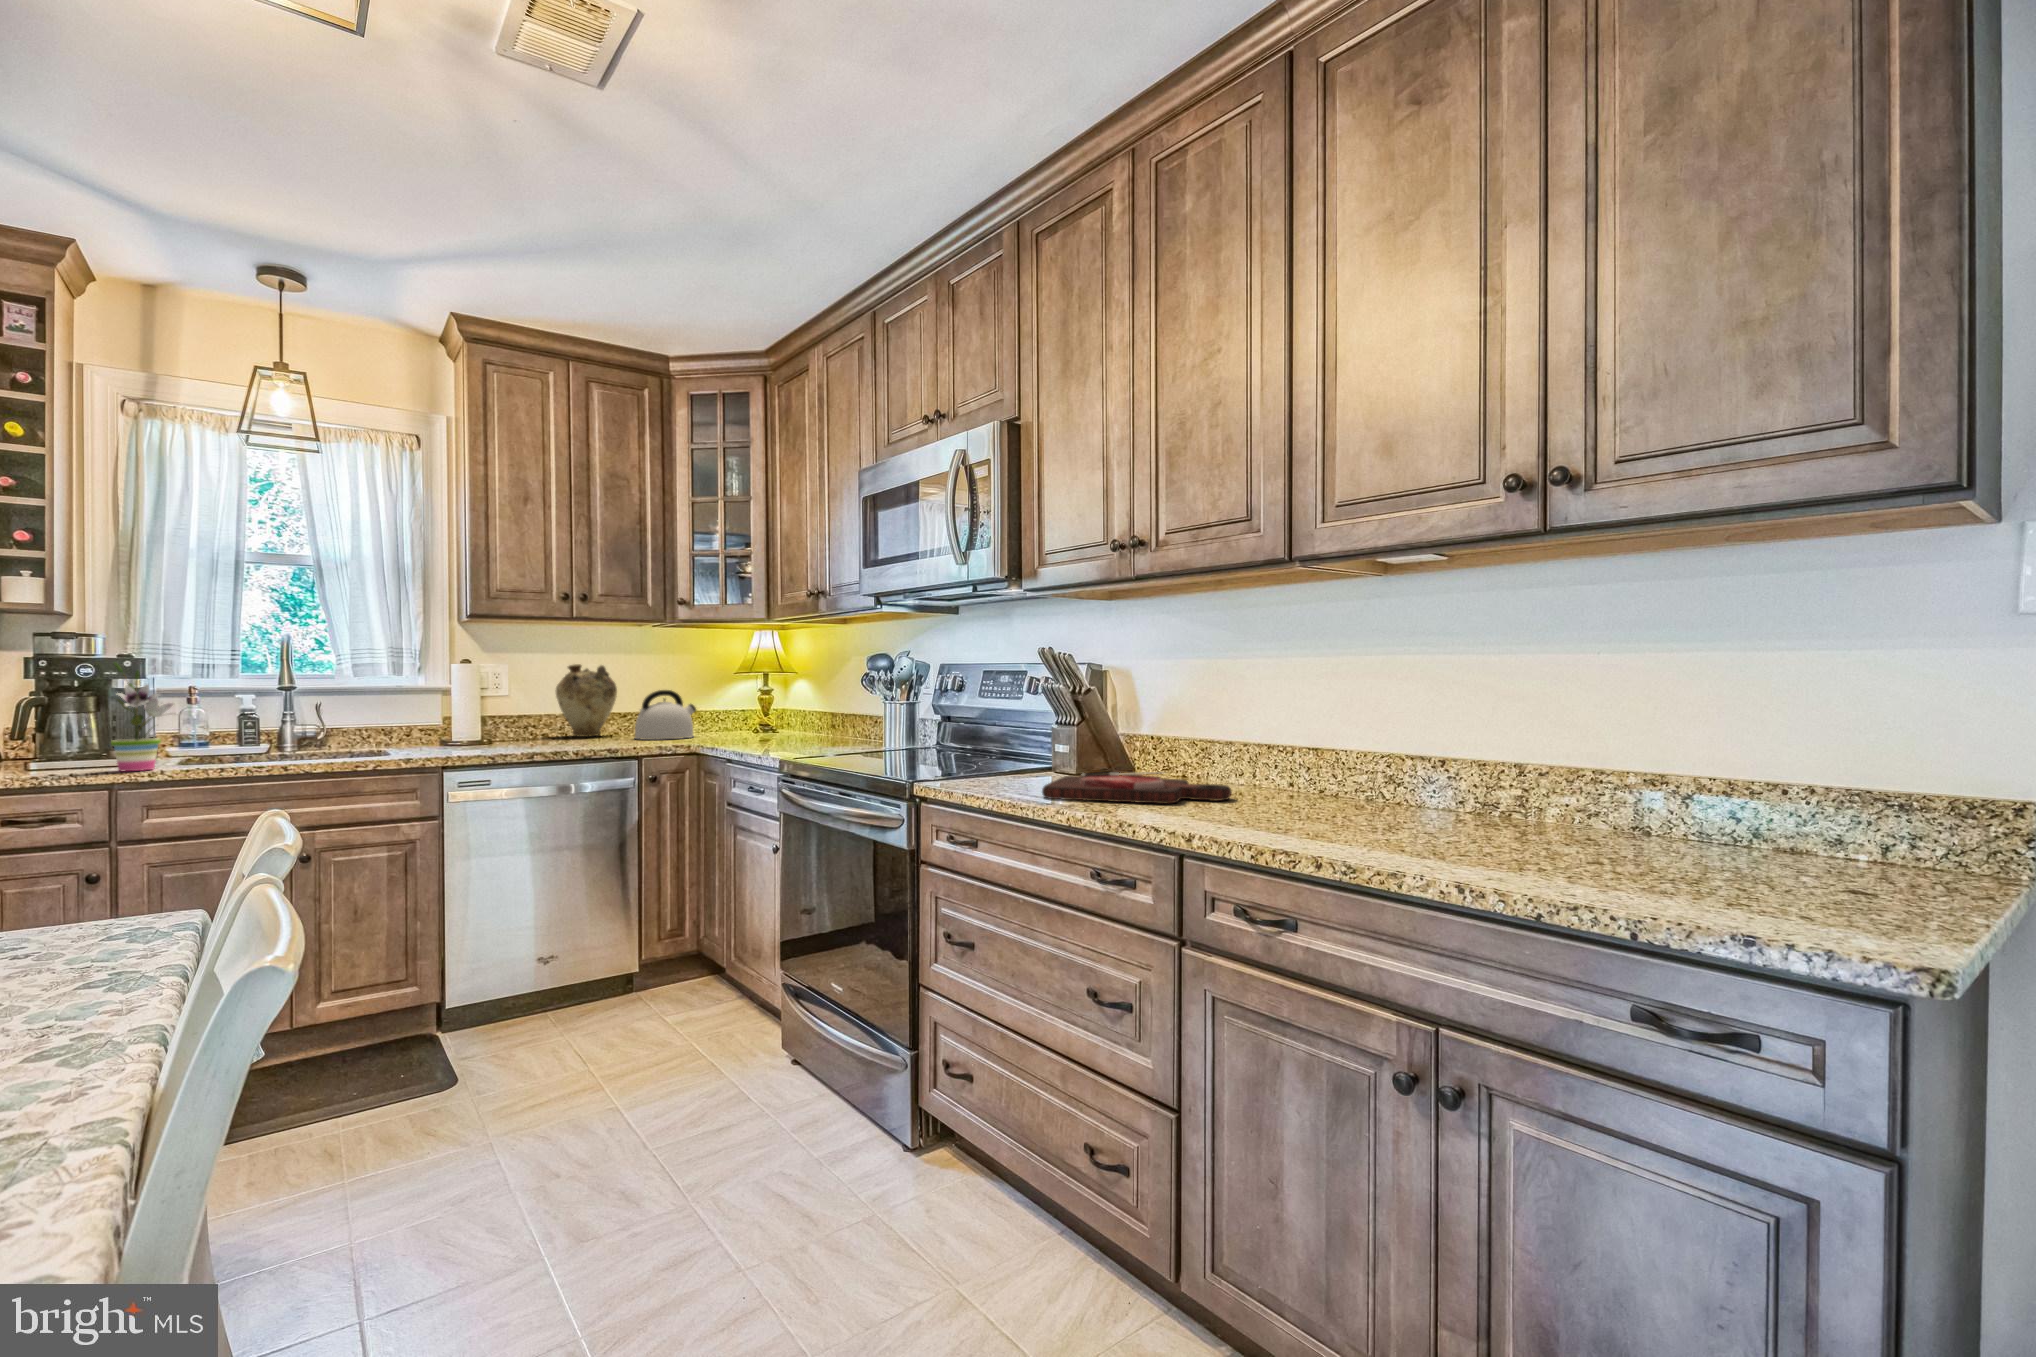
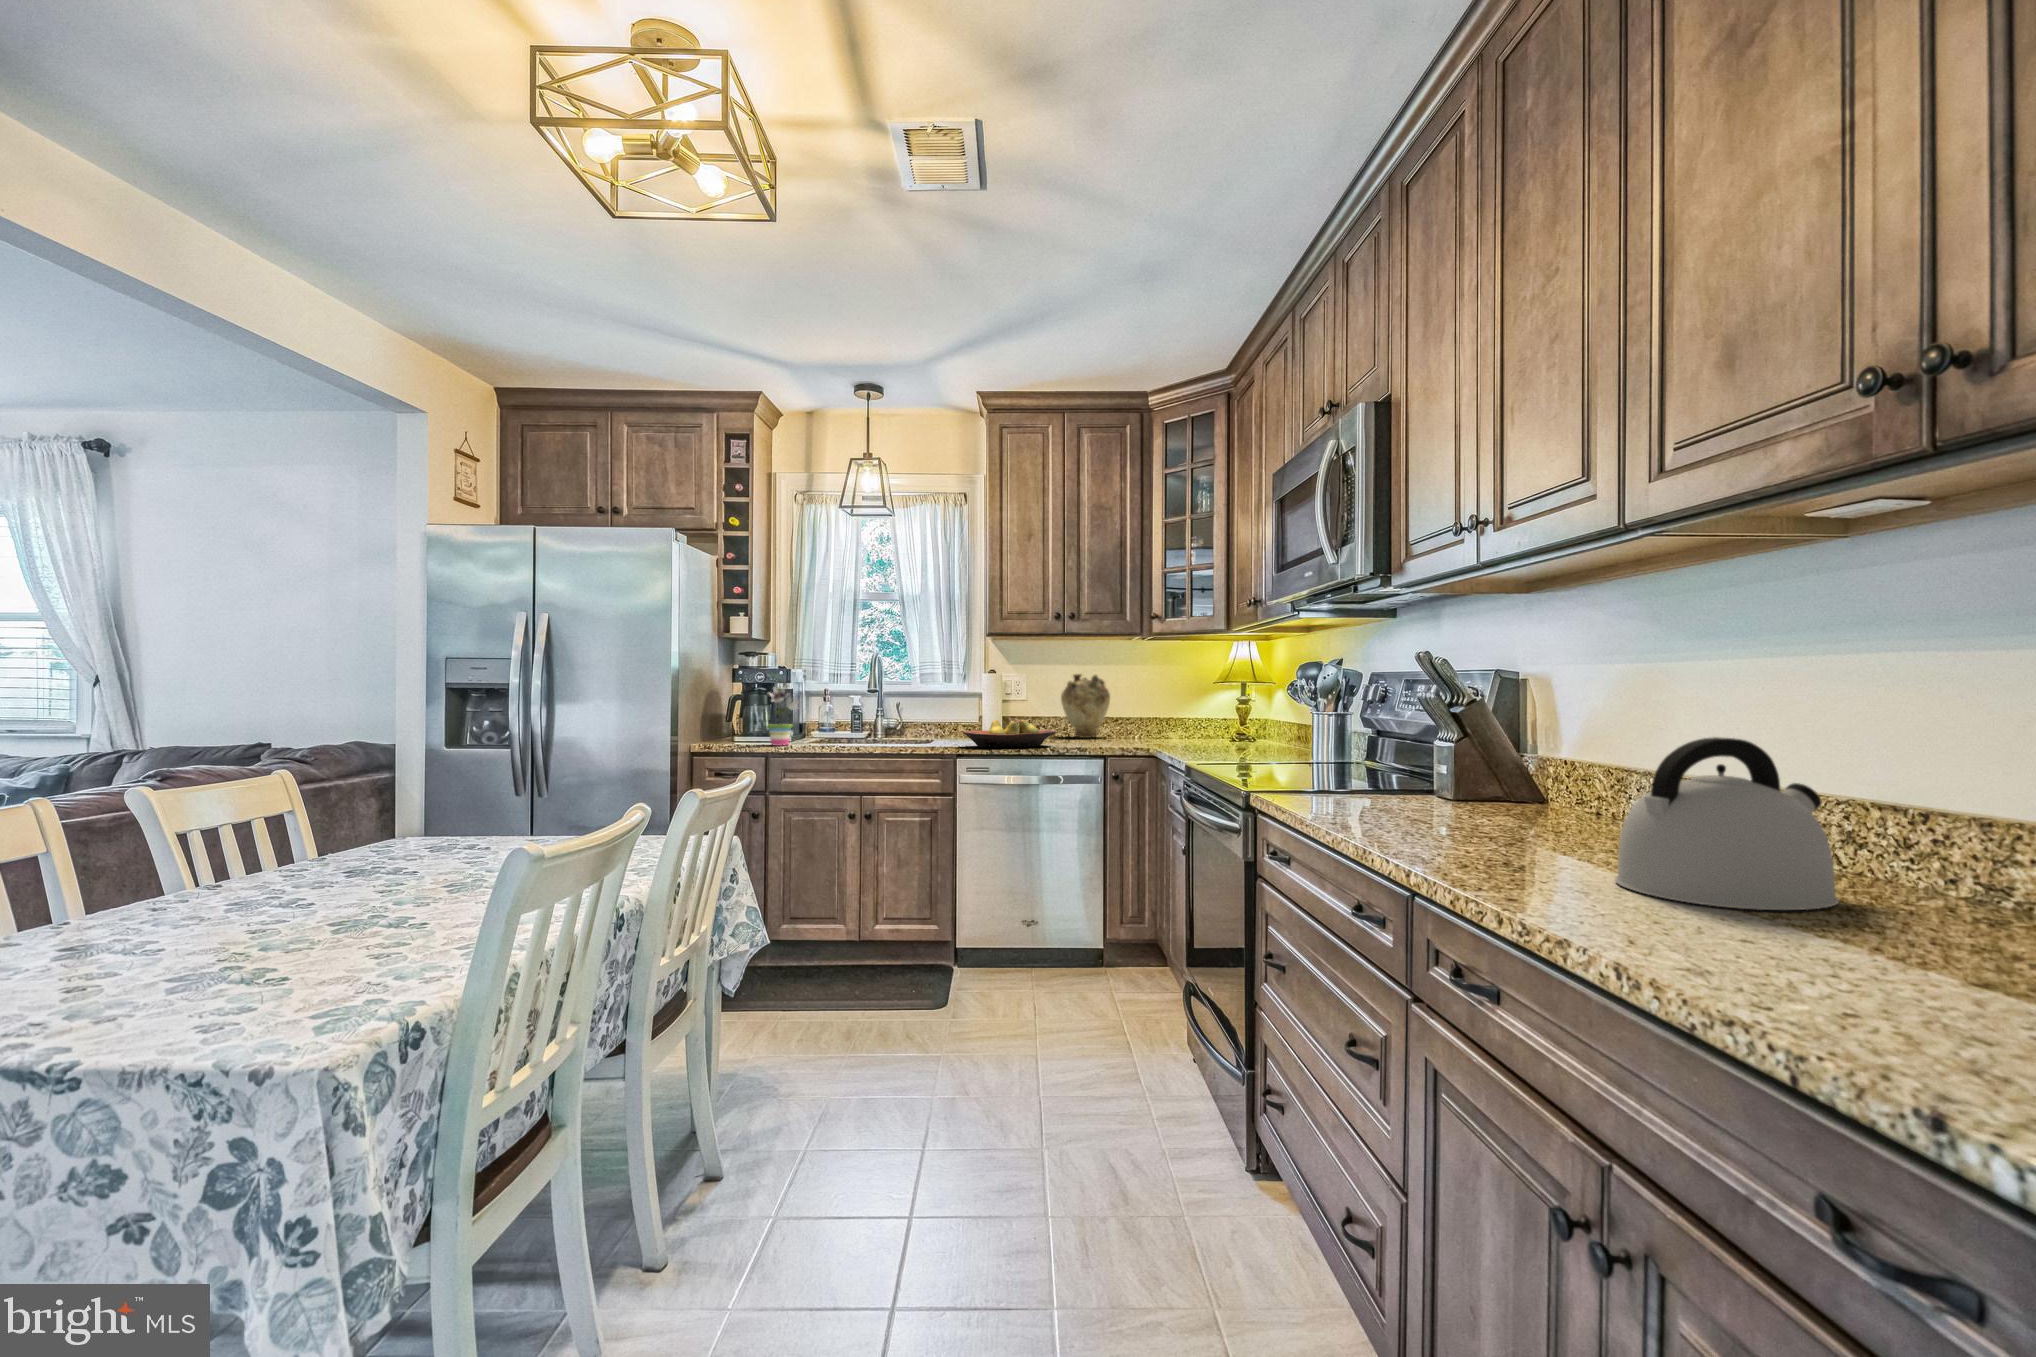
kettle: present [635,690,696,740] -> present [1615,737,1838,910]
fruit bowl: none [458,719,580,755] -> present [963,720,1056,748]
cutting board: present [1042,772,1232,804] -> none [1343,796,1587,842]

